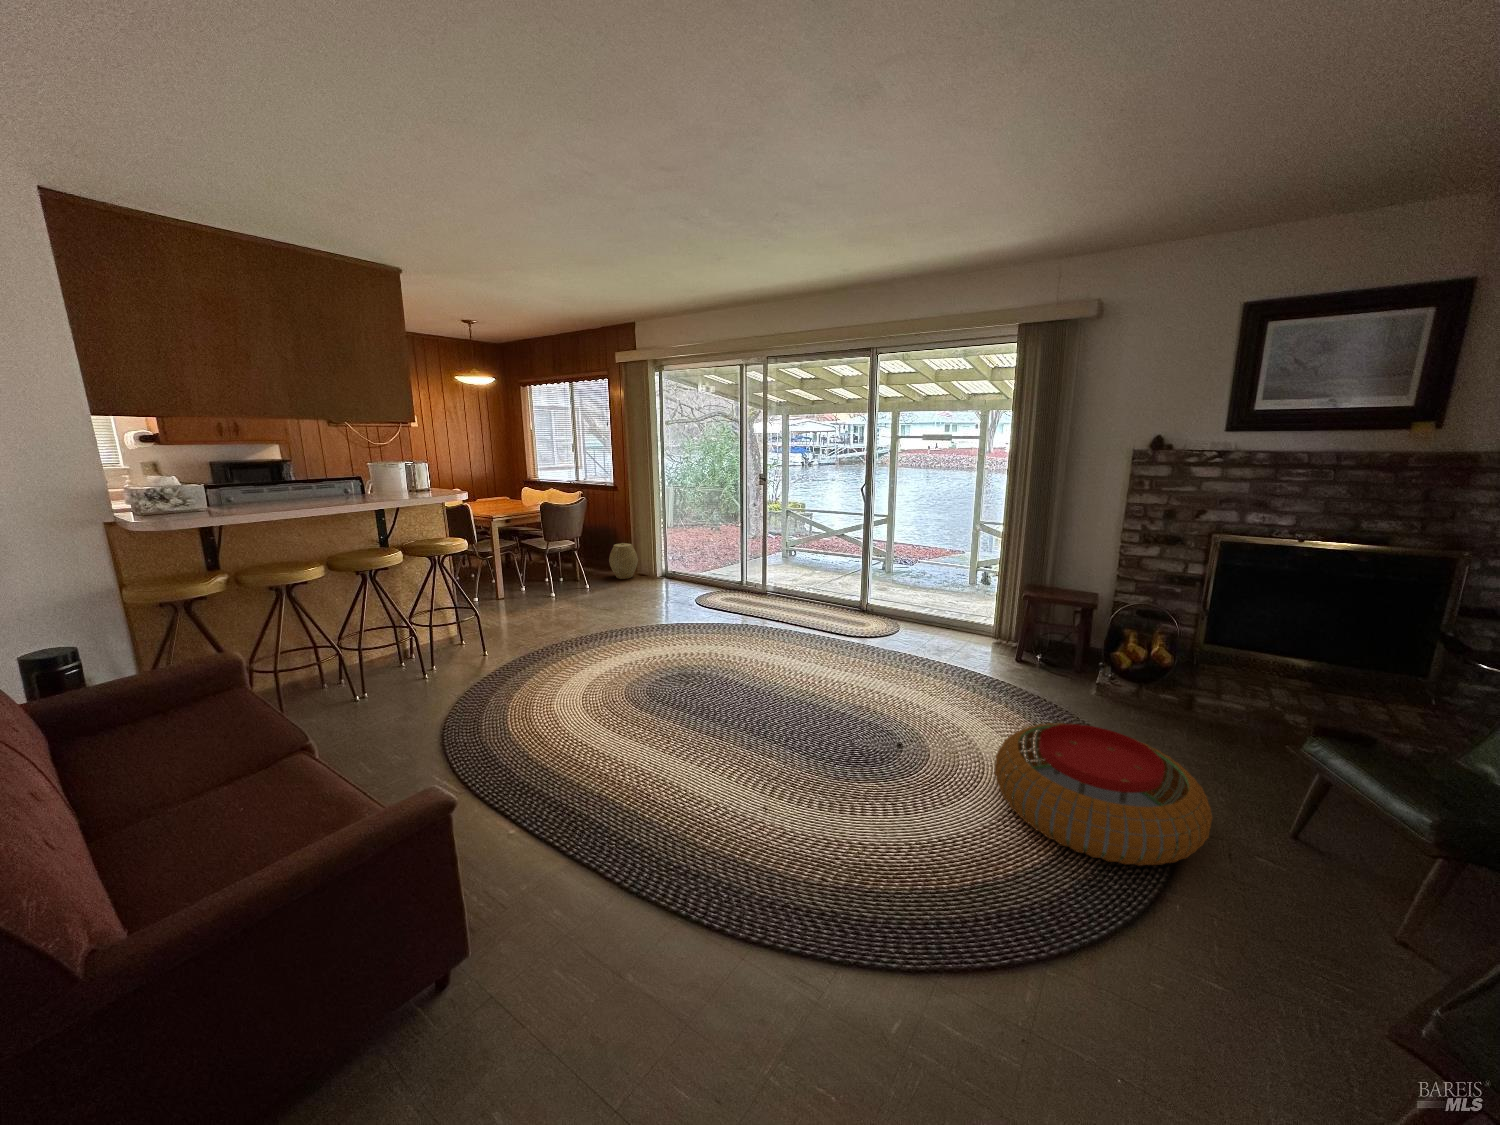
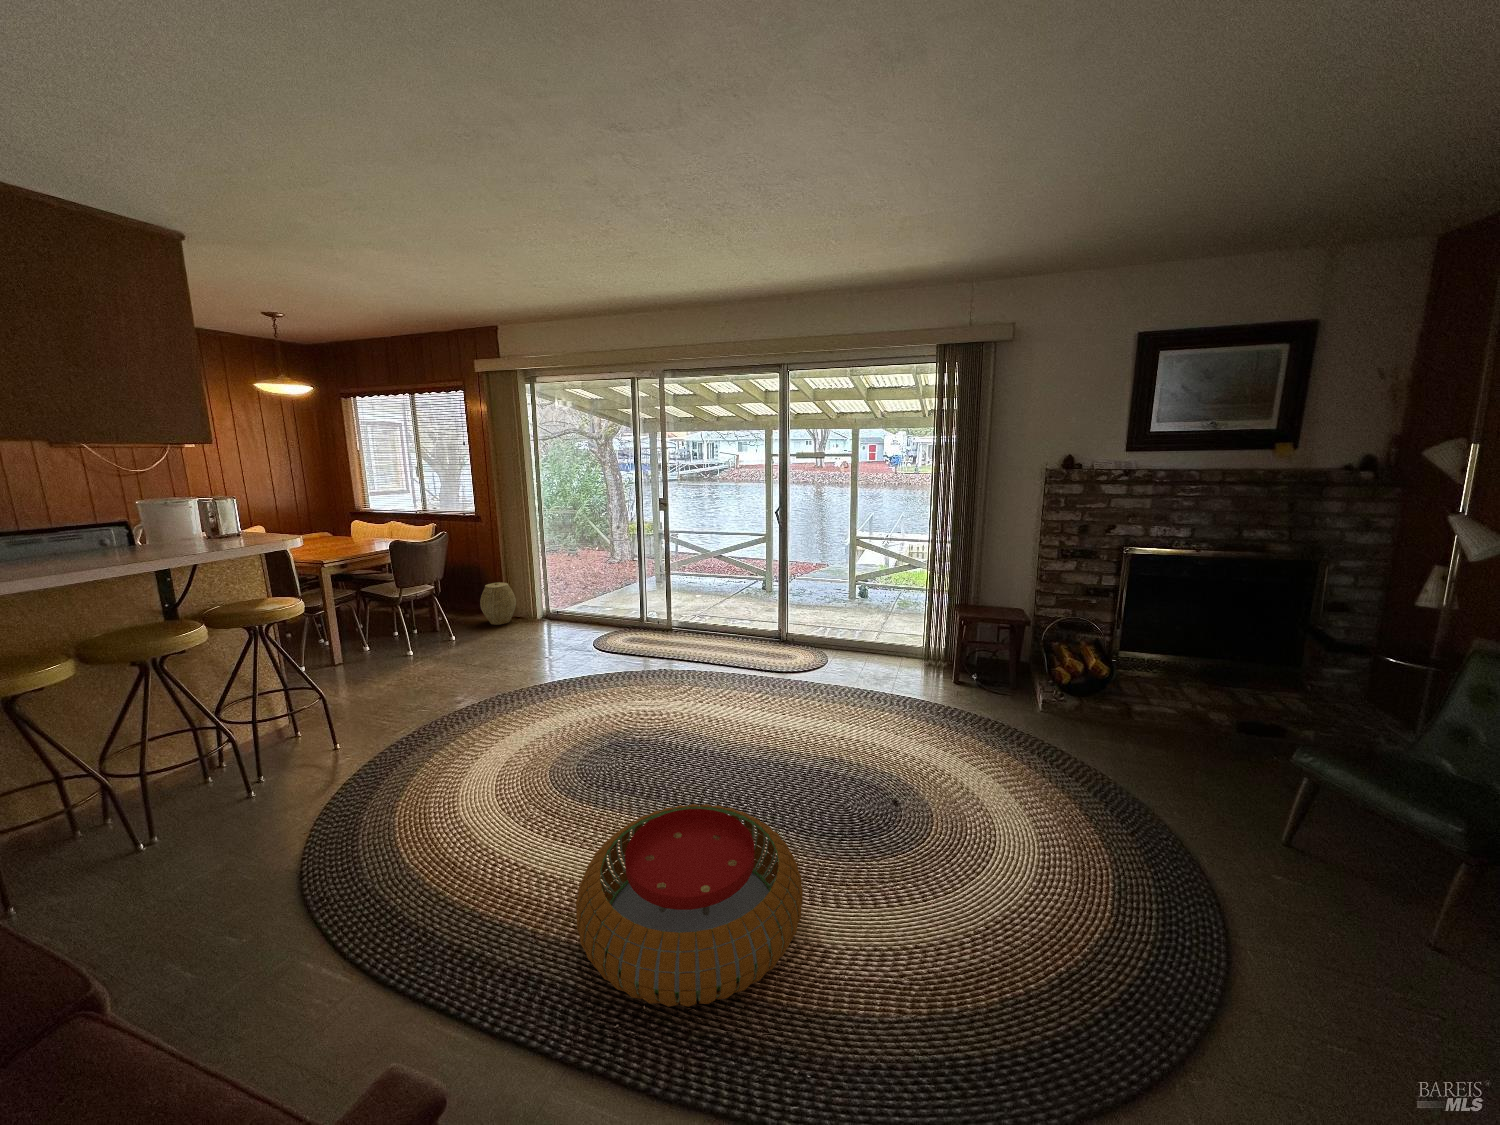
pouf: present [994,723,1212,866] -> present [576,804,803,1007]

